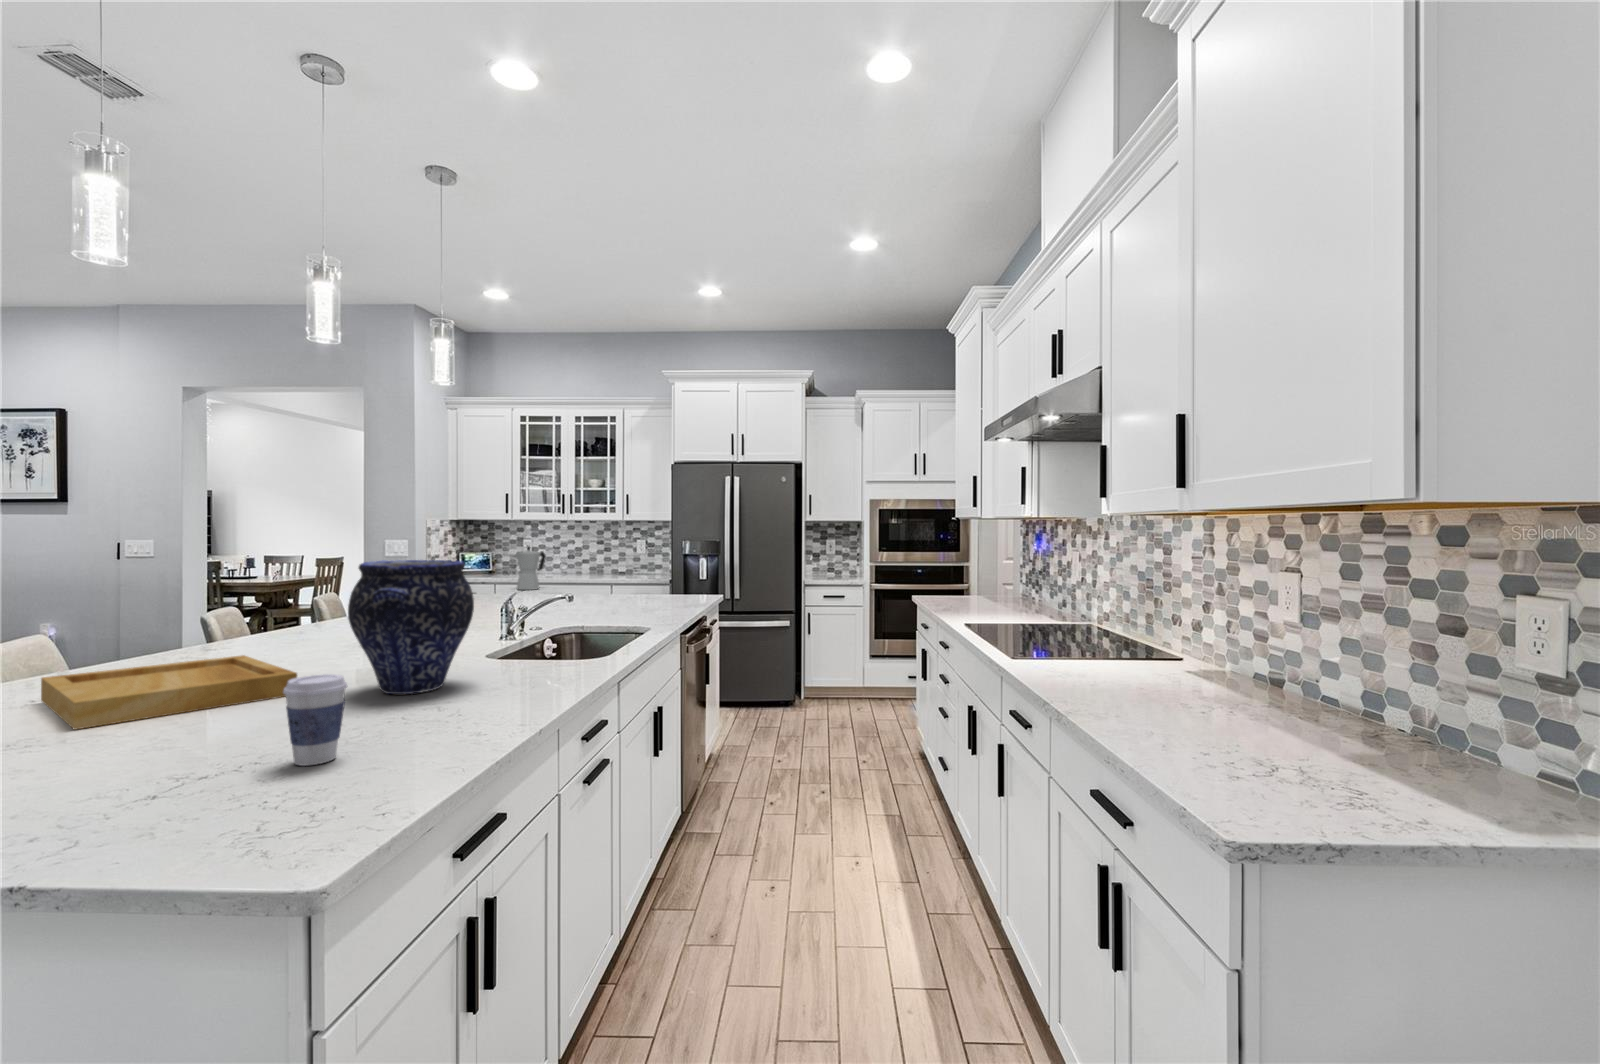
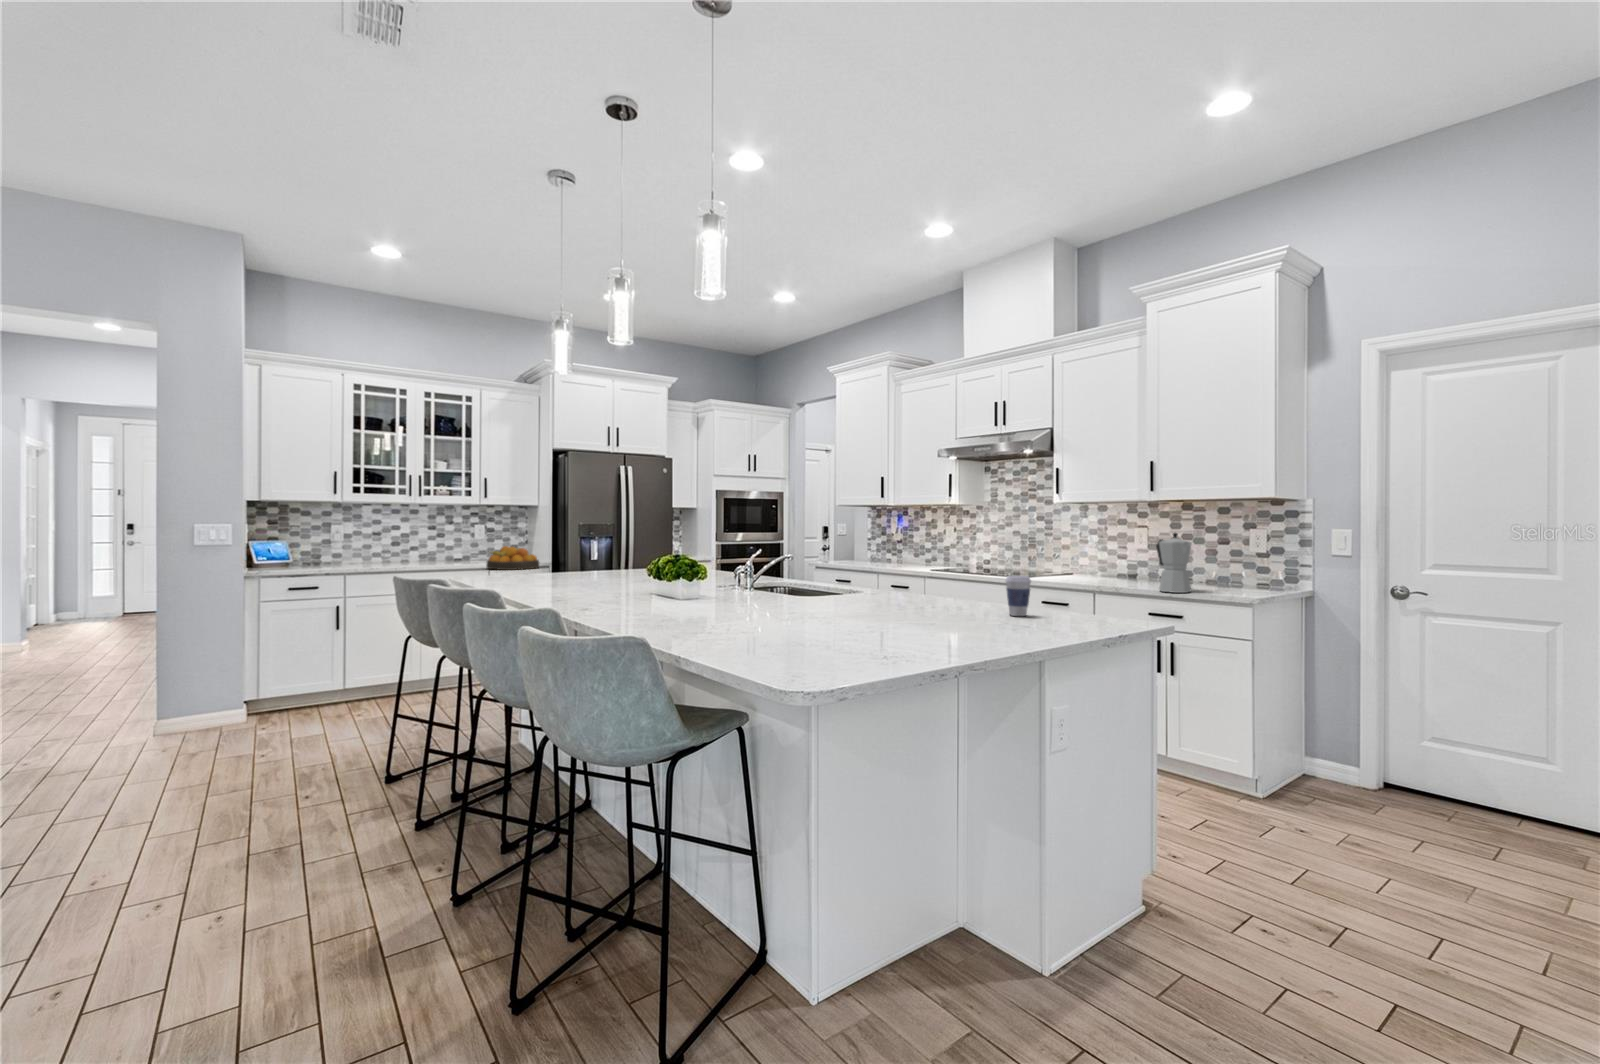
moka pot: present [515,547,546,590] -> present [1156,533,1192,593]
vase: present [348,560,474,694] -> none [851,526,919,606]
fruit bowl: none [596,562,646,586] -> present [486,546,539,570]
tray: present [41,655,297,729] -> none [744,598,859,626]

